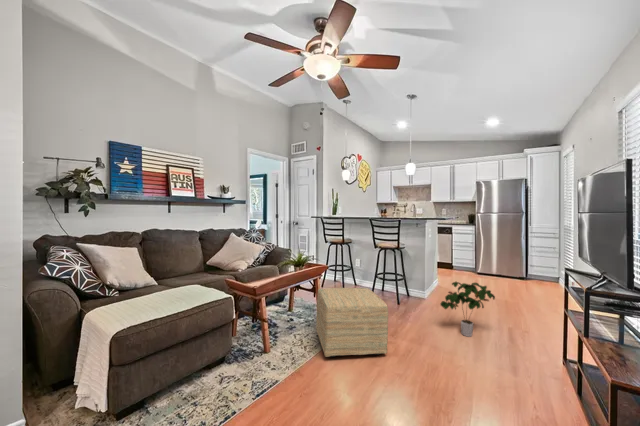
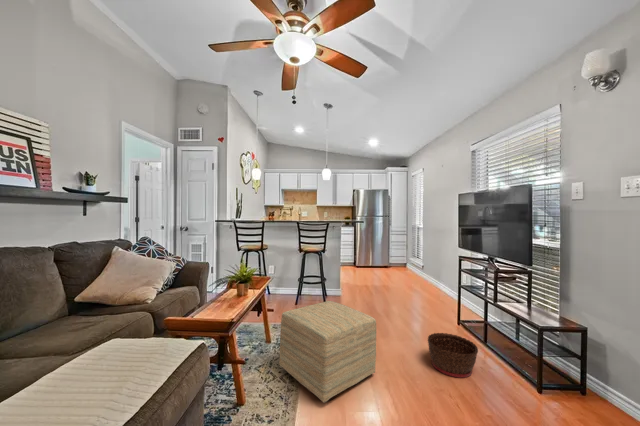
potted plant: present [441,282,495,337] -> none [386,279,426,330]
basket: none [450,337,505,385] -> present [428,333,478,378]

